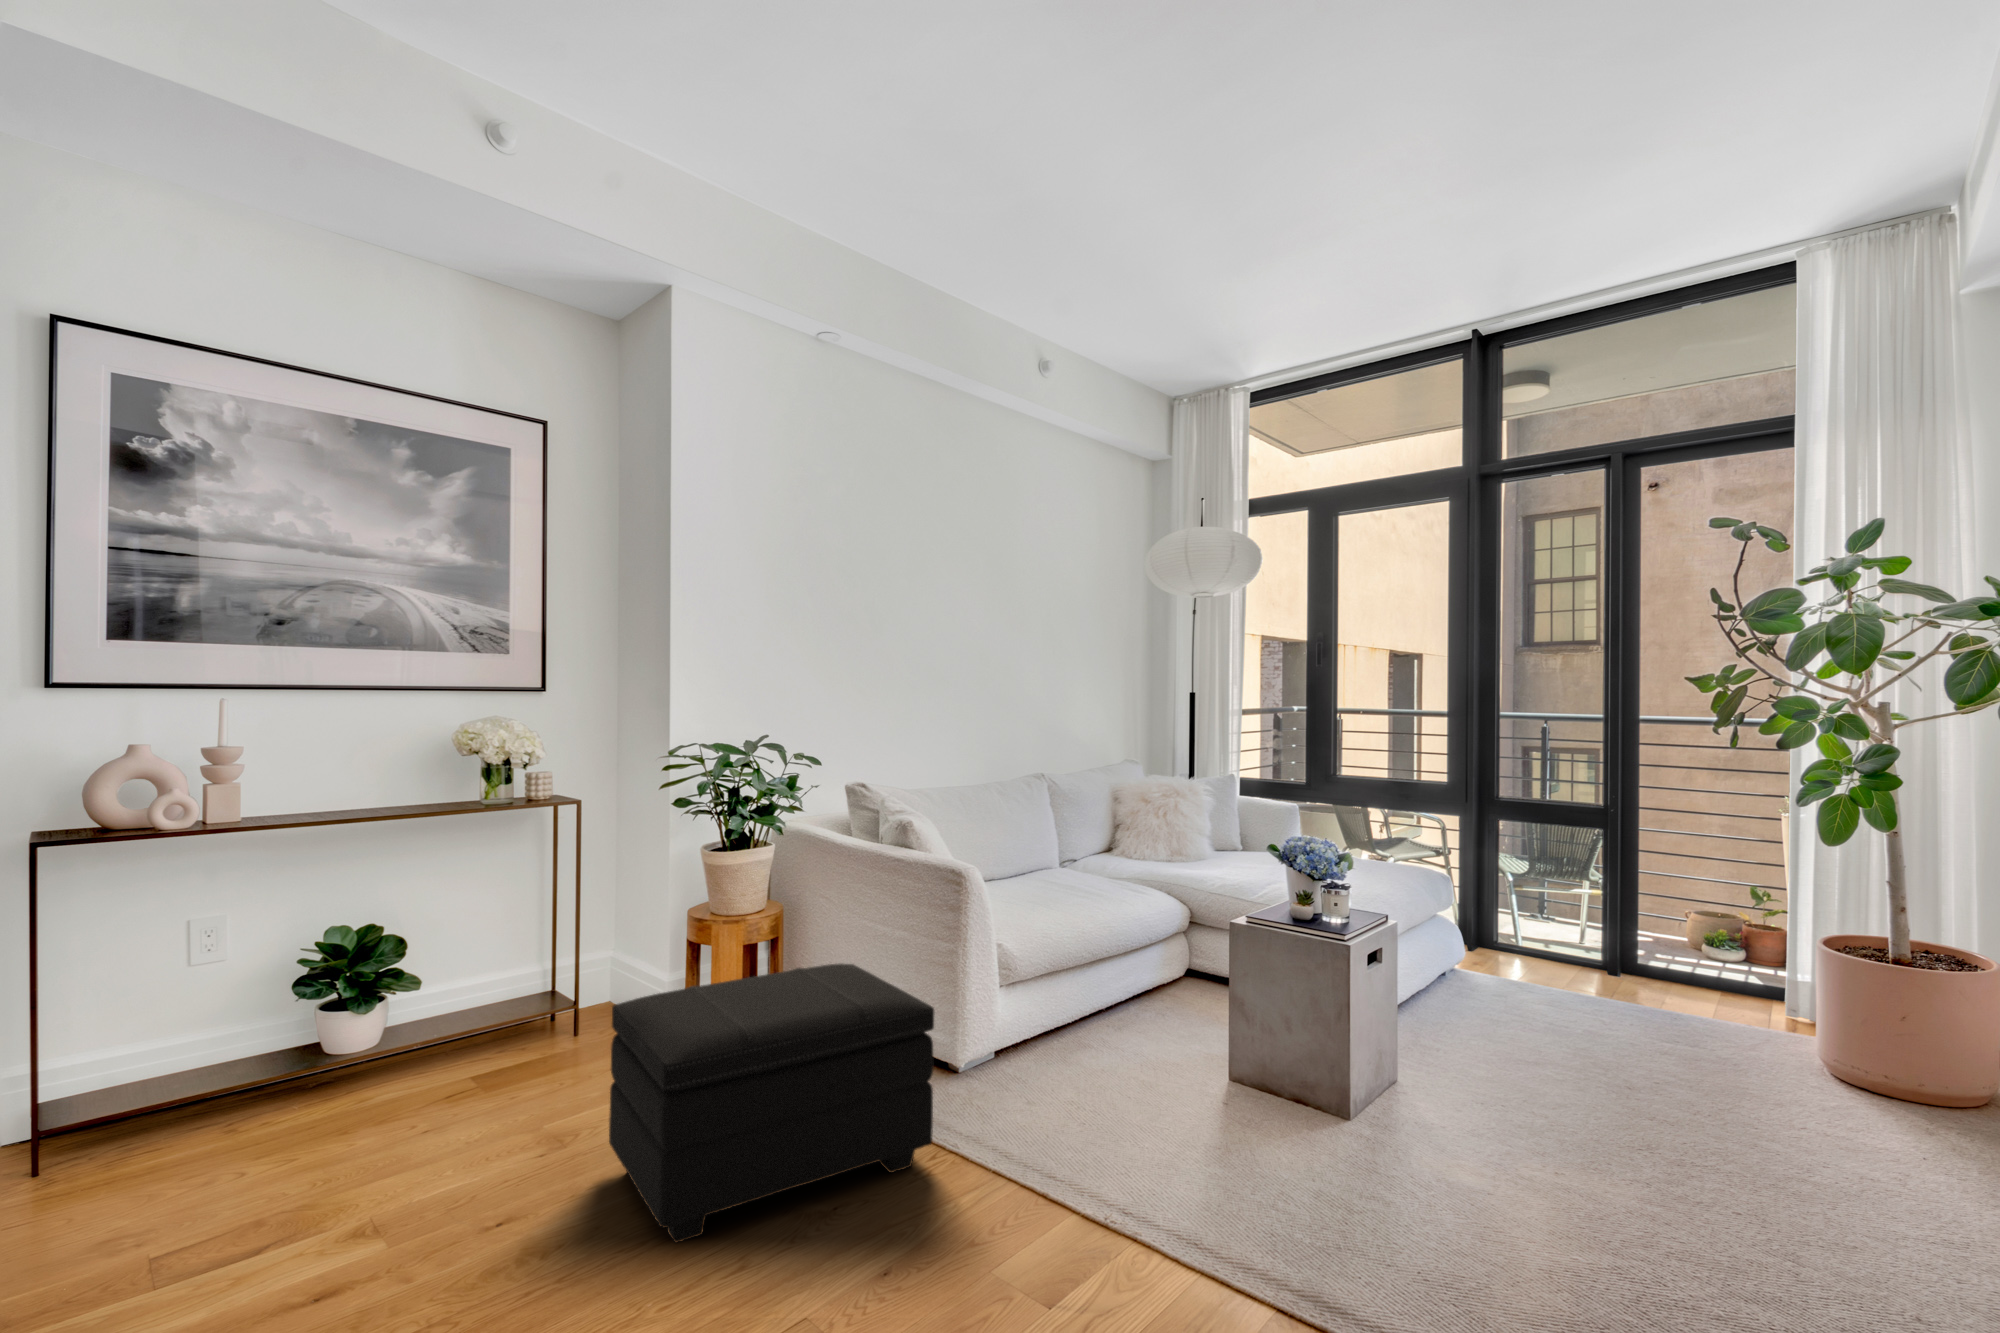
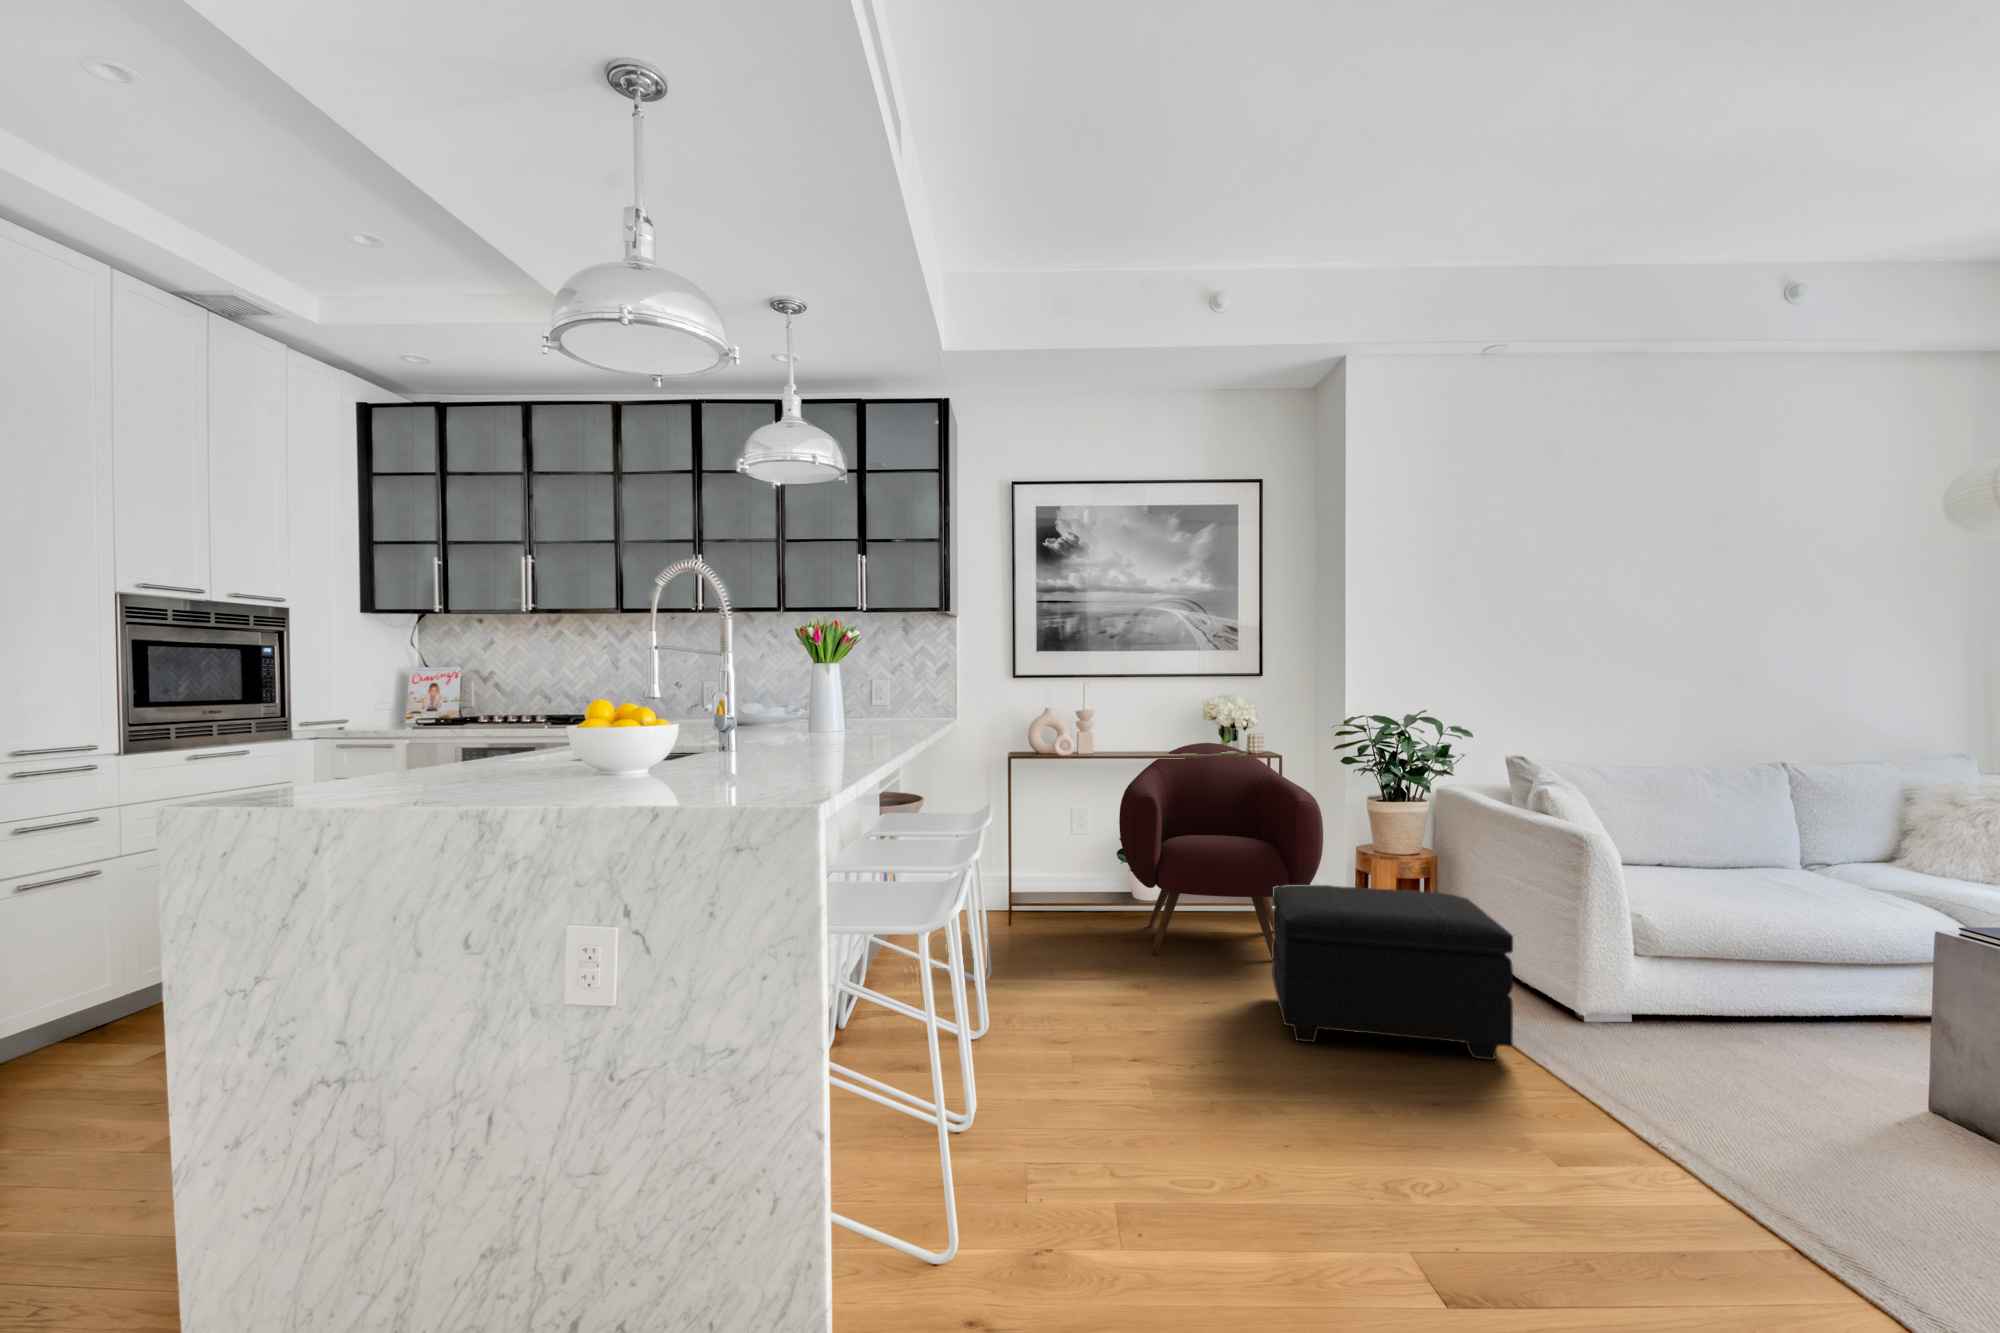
armchair: none [307,790,655,1159] -> present [1119,743,1323,957]

